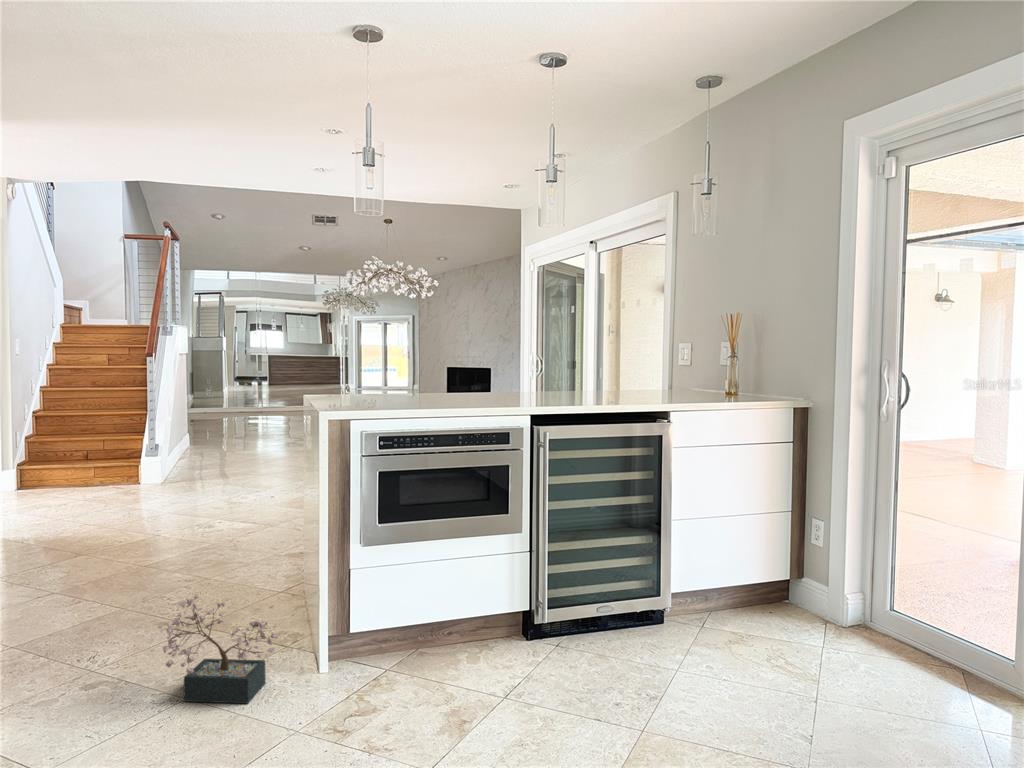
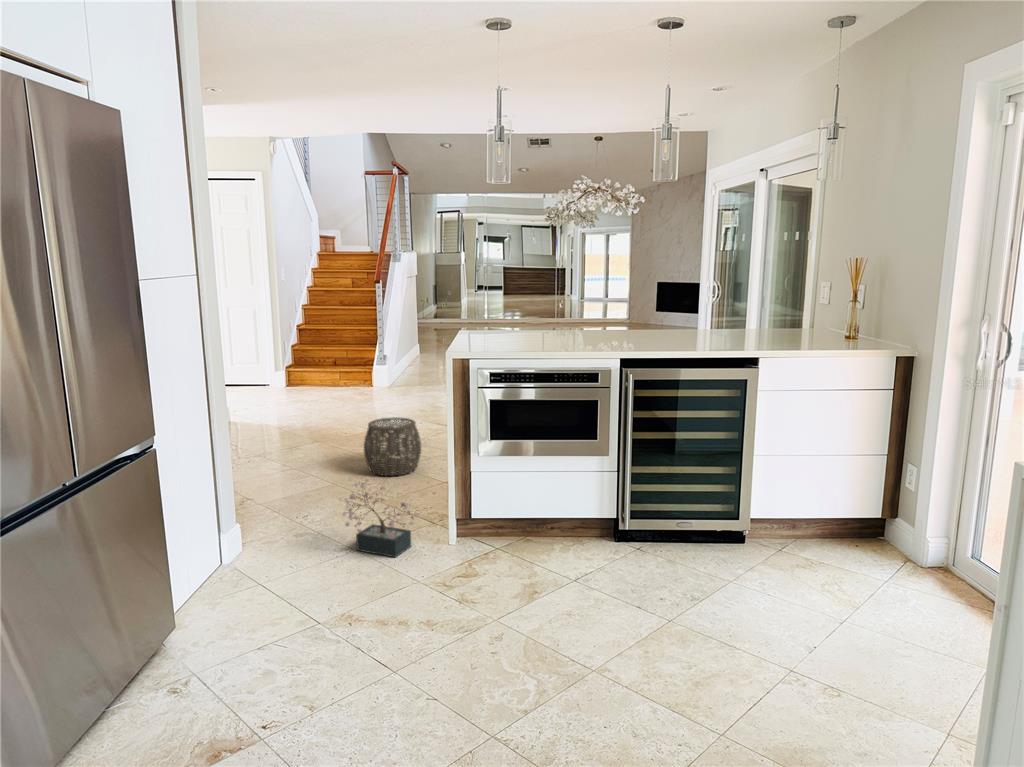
woven basket: none [160,511,242,590] -> present [364,417,422,476]

